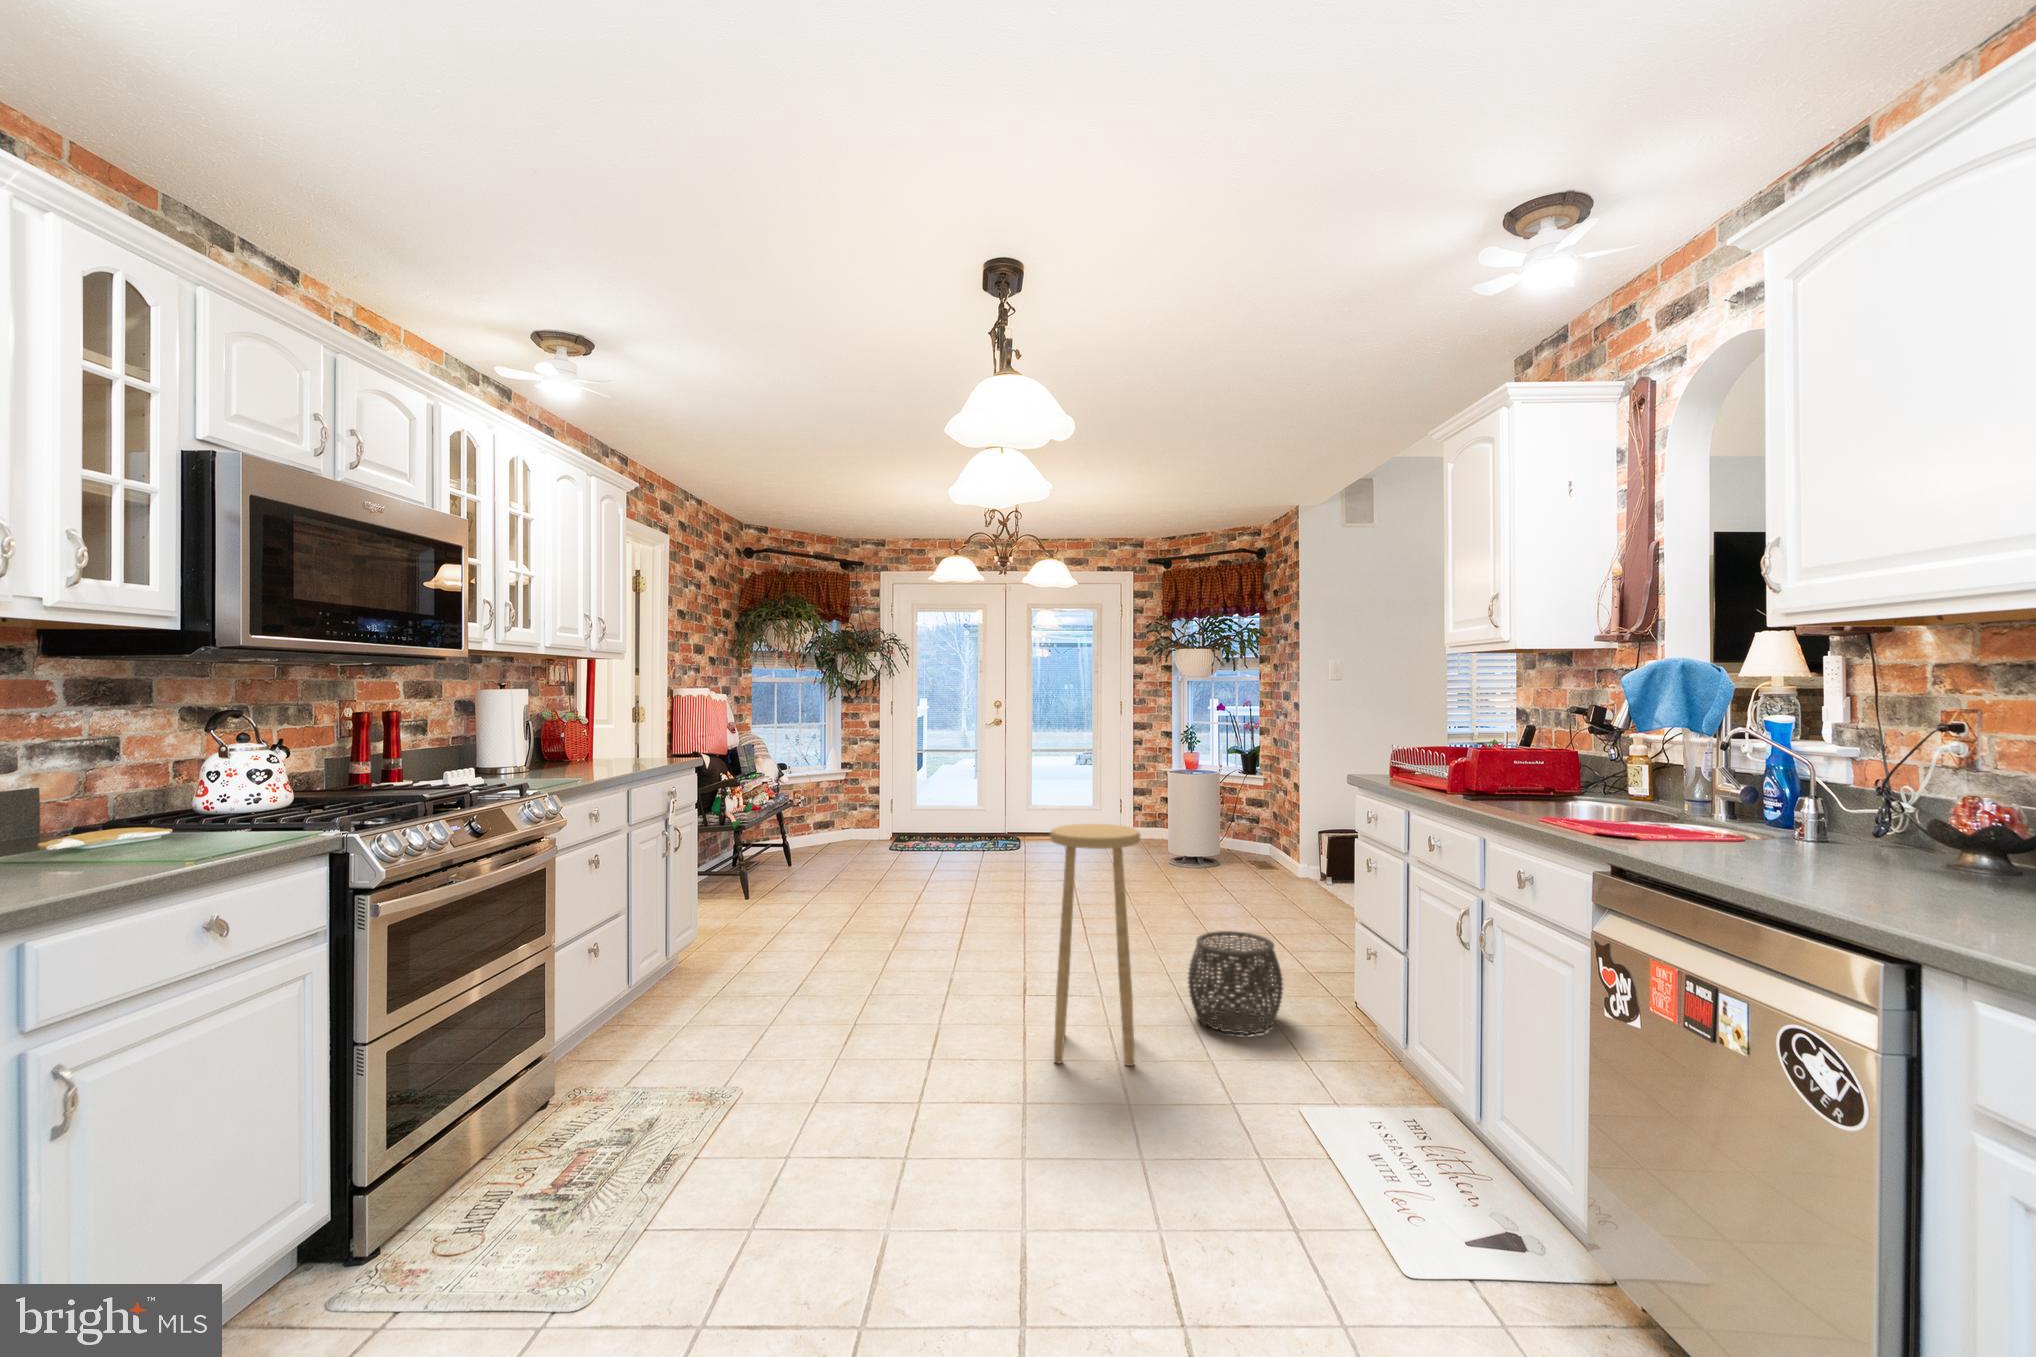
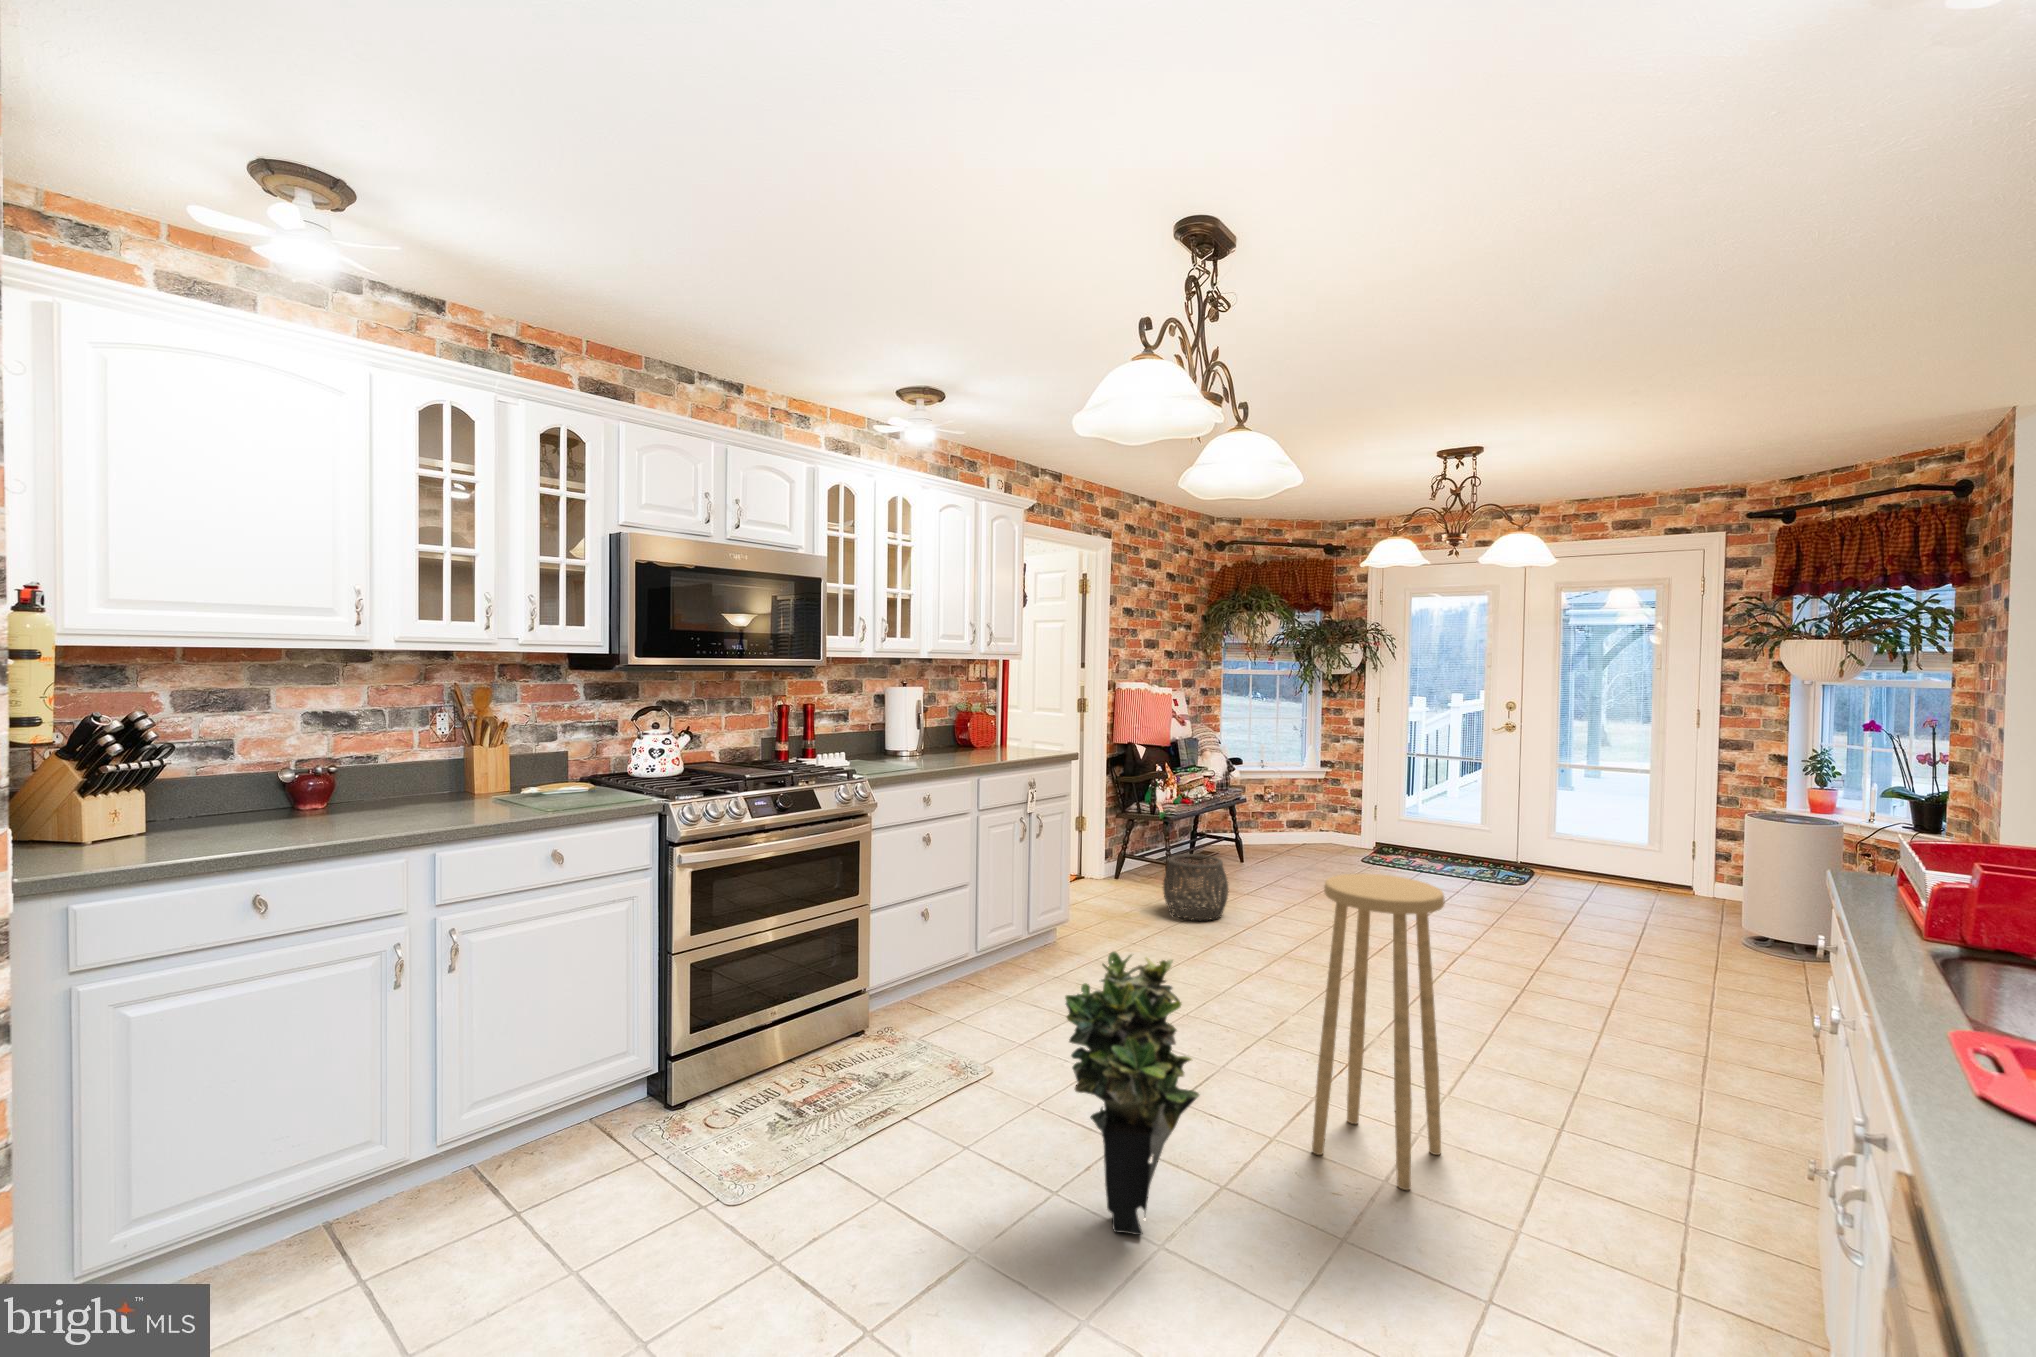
potted plant: none [897,915,1029,1170] -> present [1065,952,1199,1235]
woven basket: present [1188,931,1283,1034] -> present [1163,854,1228,921]

